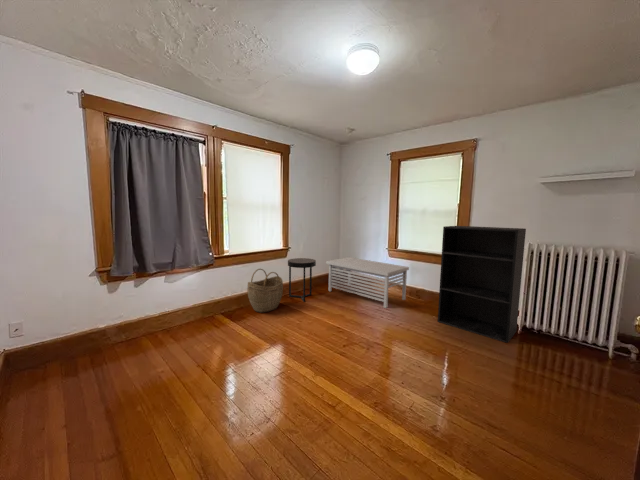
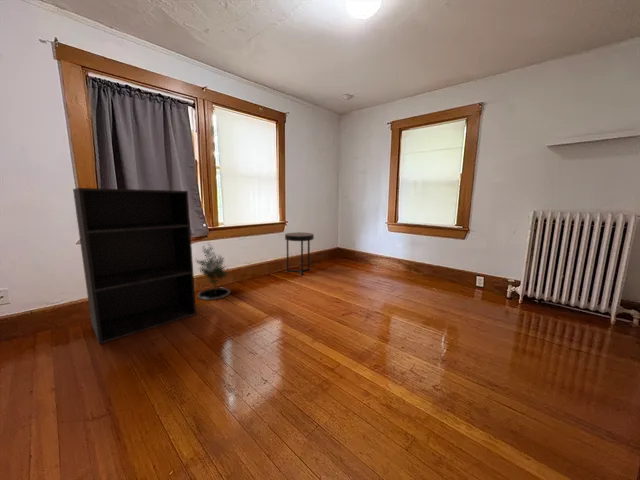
bookshelf: present [438,226,526,343] -> present [73,188,196,344]
storage bench: present [326,257,409,308] -> none [324,233,409,281]
woven basket: present [247,269,283,313] -> none [244,242,280,285]
potted tree: none [200,271,234,329] -> present [197,248,230,300]

